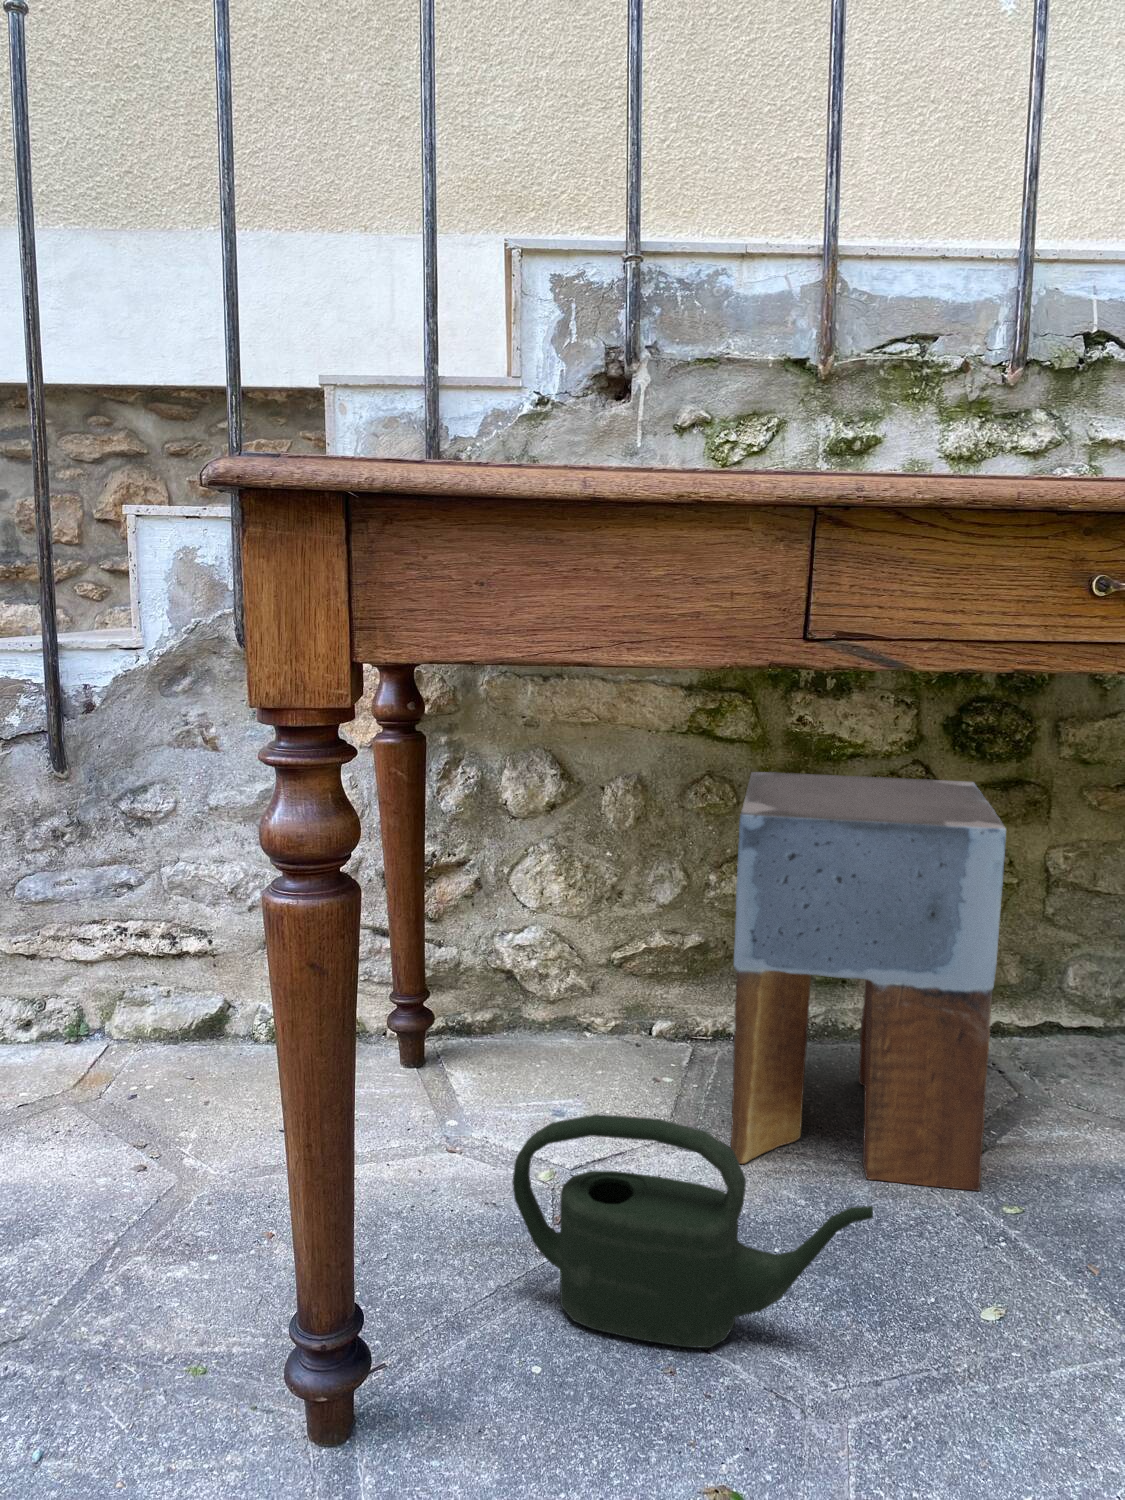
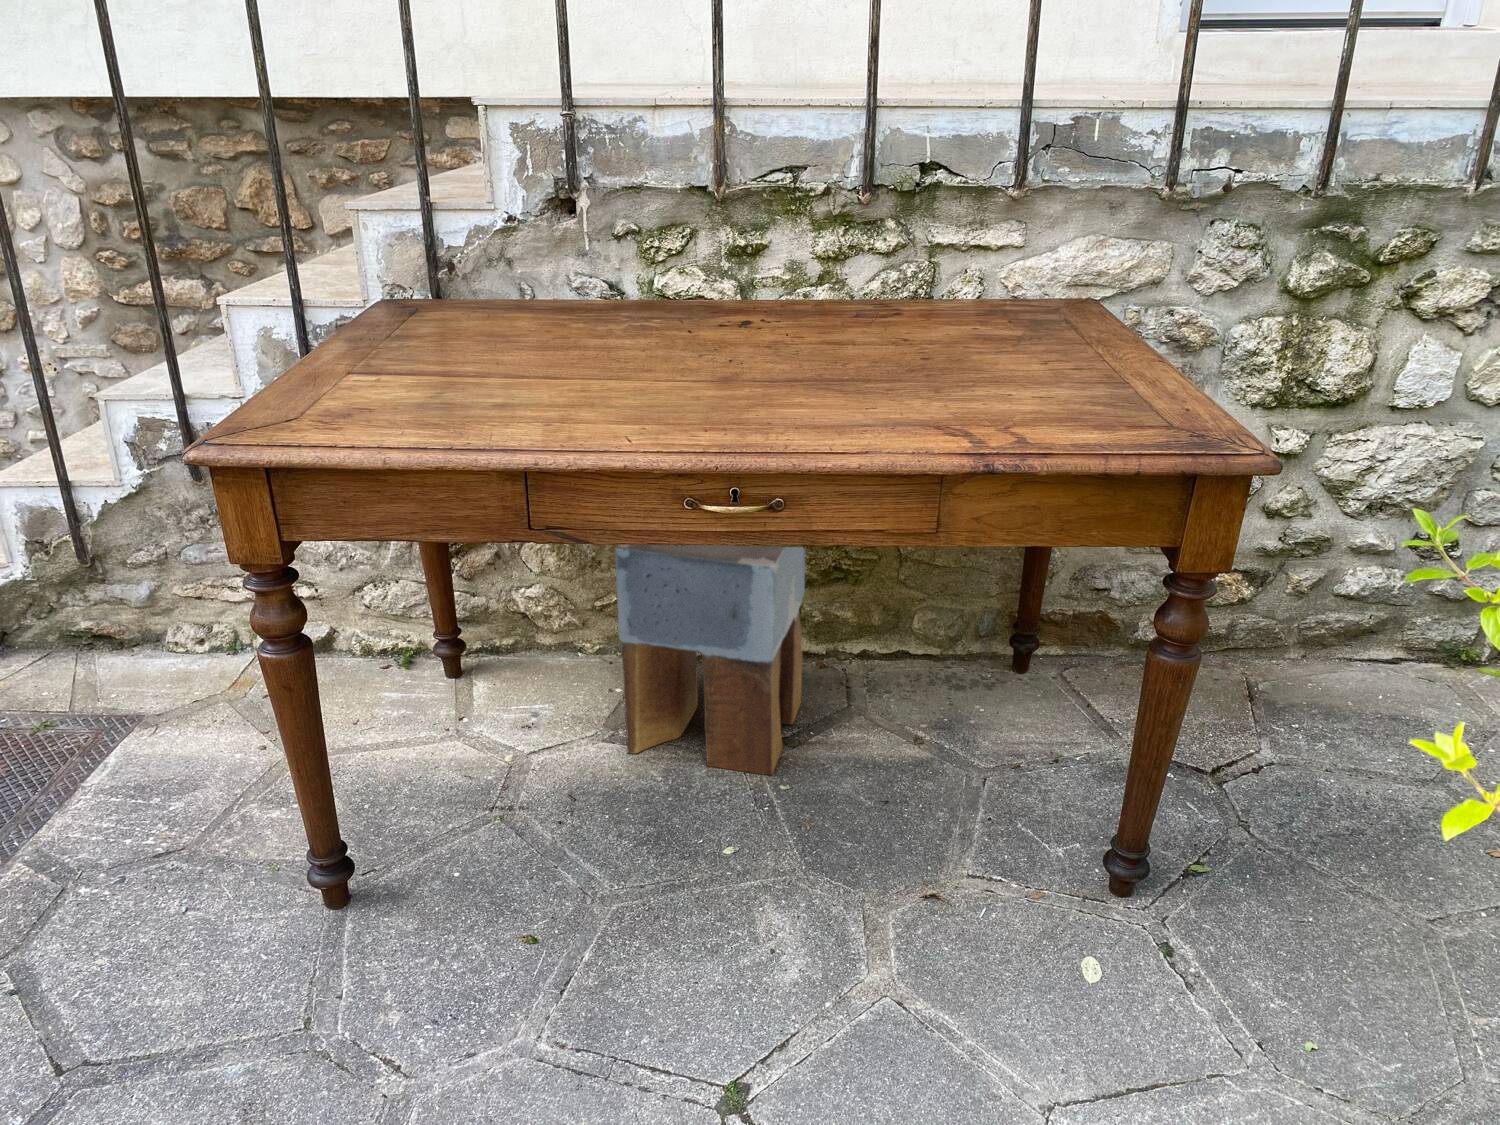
watering can: present [513,1114,873,1348] -> none [451,740,639,865]

